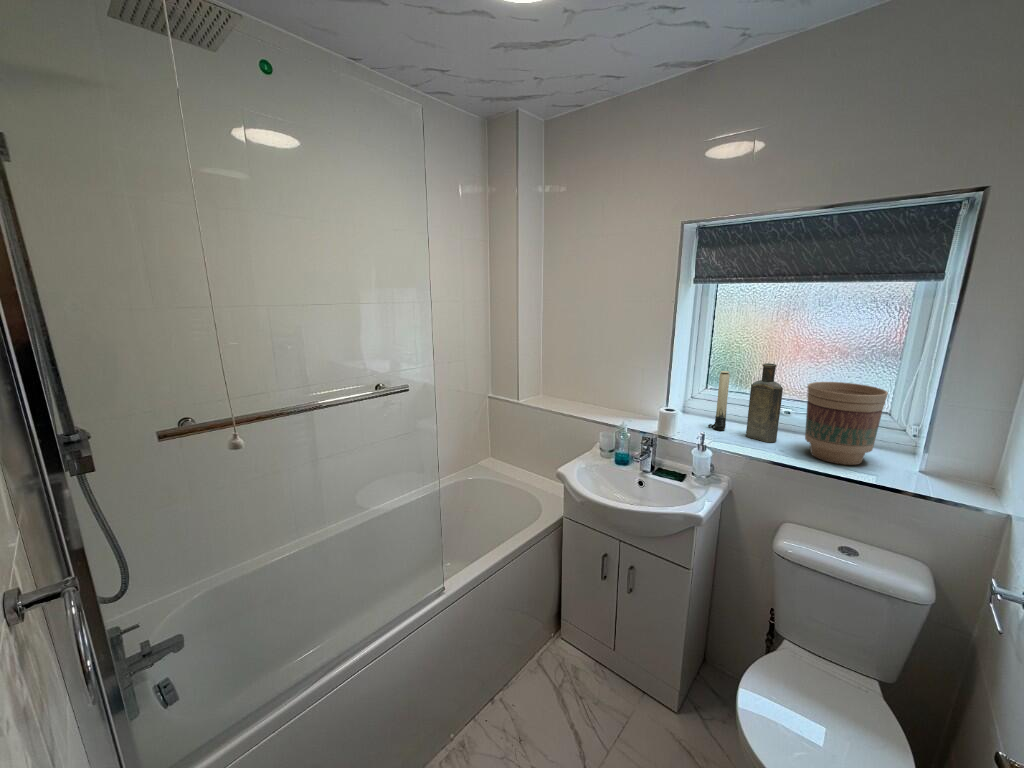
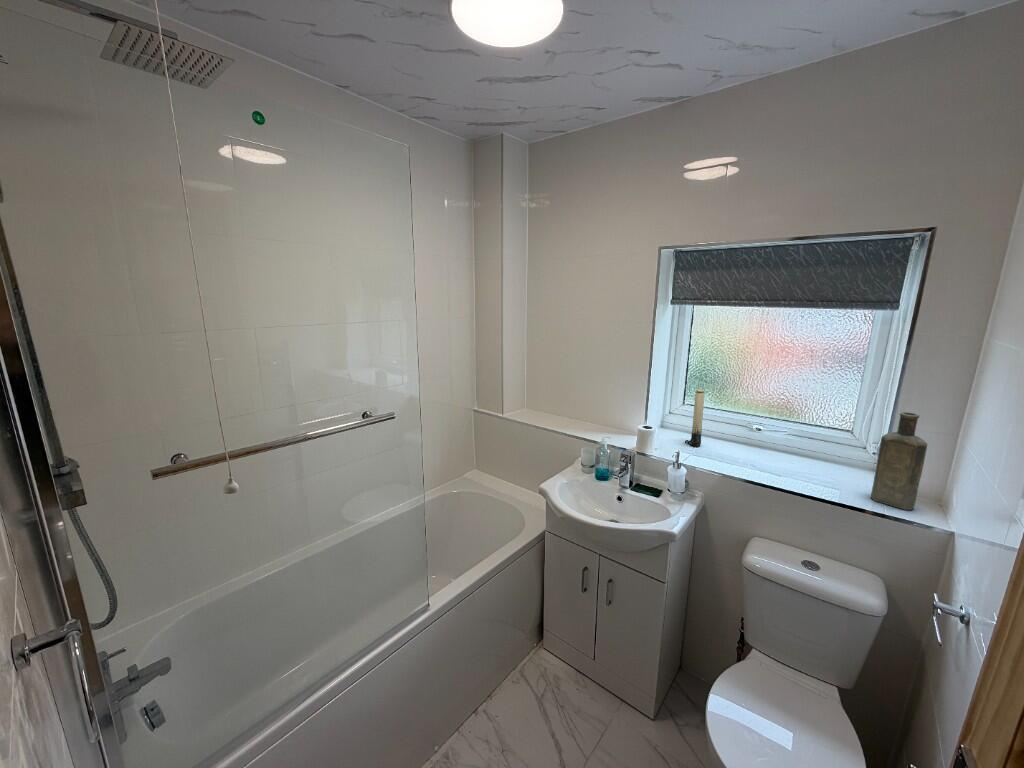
bottle: present [746,363,783,442] -> present [871,412,927,510]
flower pot: present [805,382,888,465] -> none [774,402,848,482]

